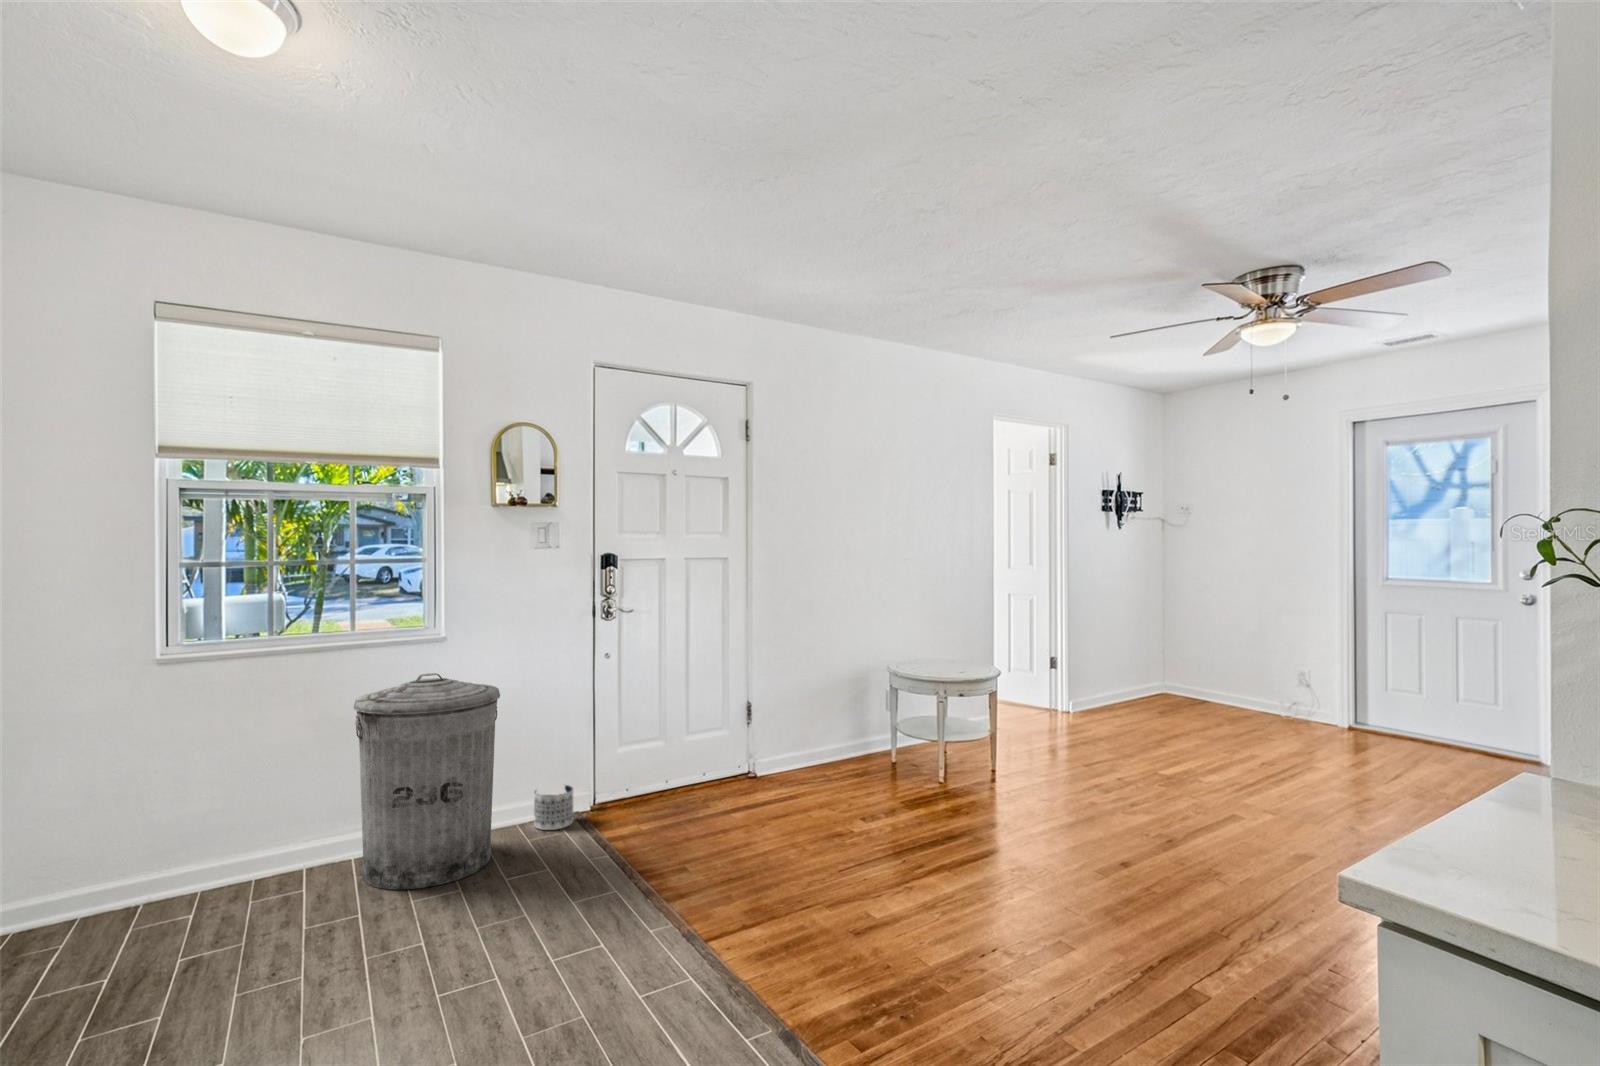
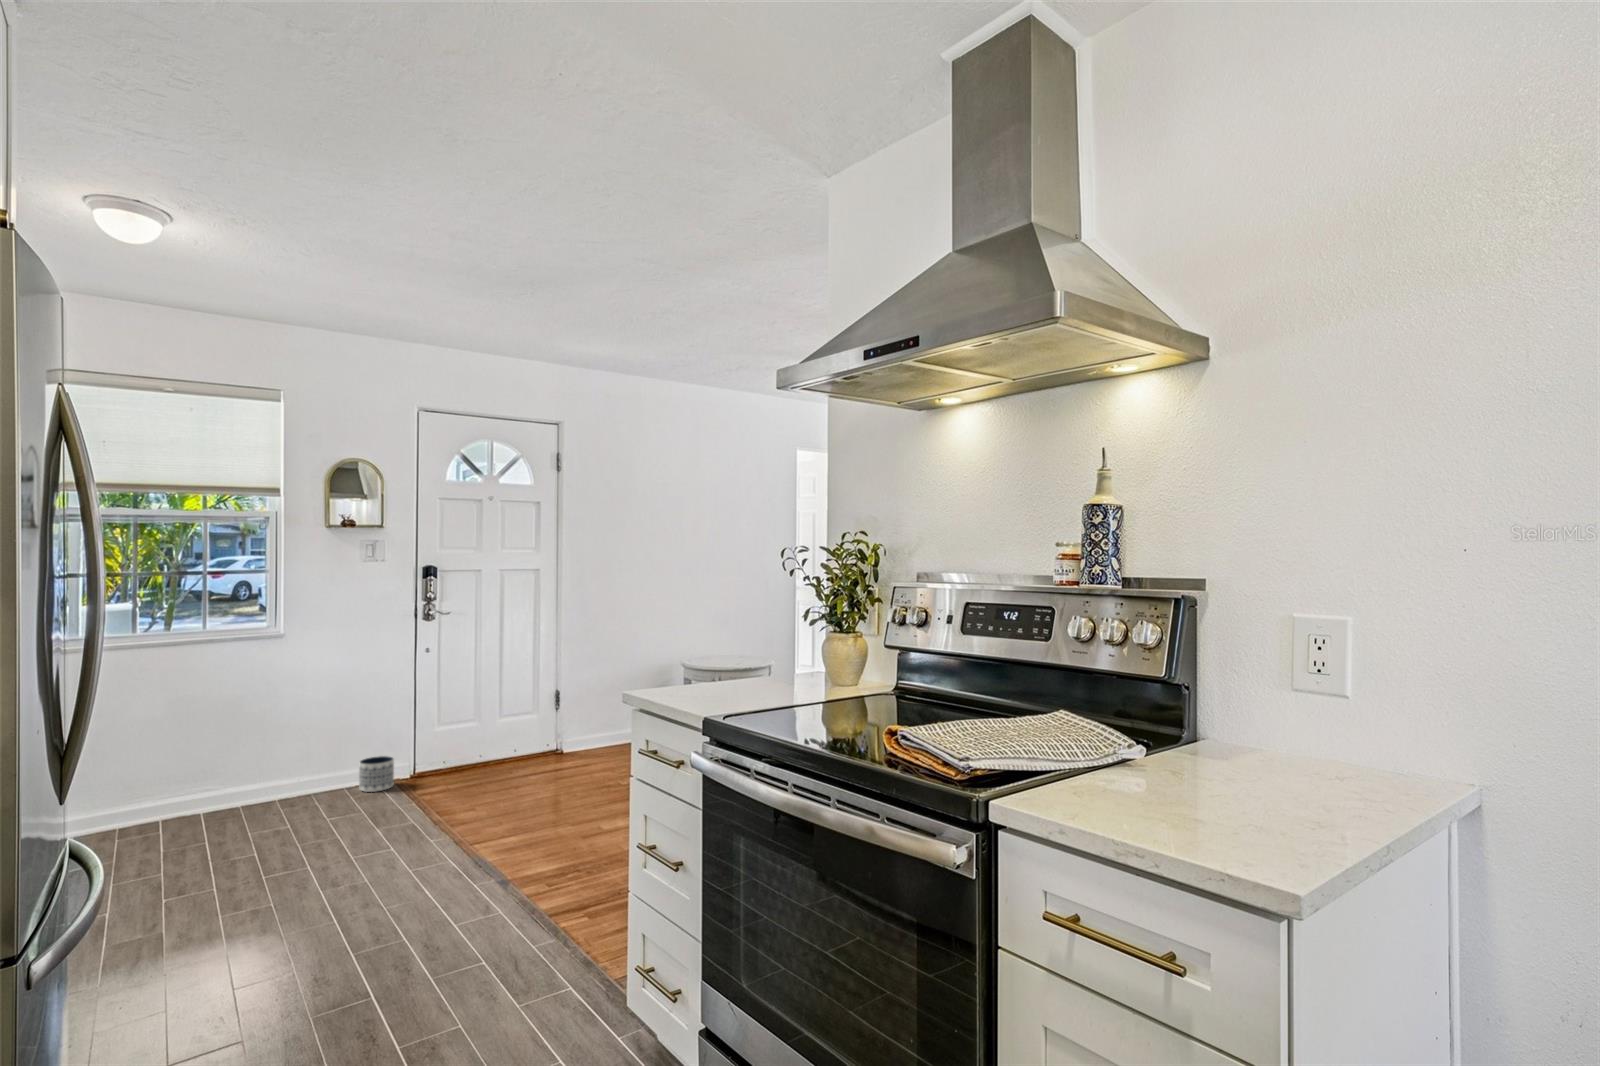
trash can: present [353,673,500,890] -> none [202,665,327,832]

